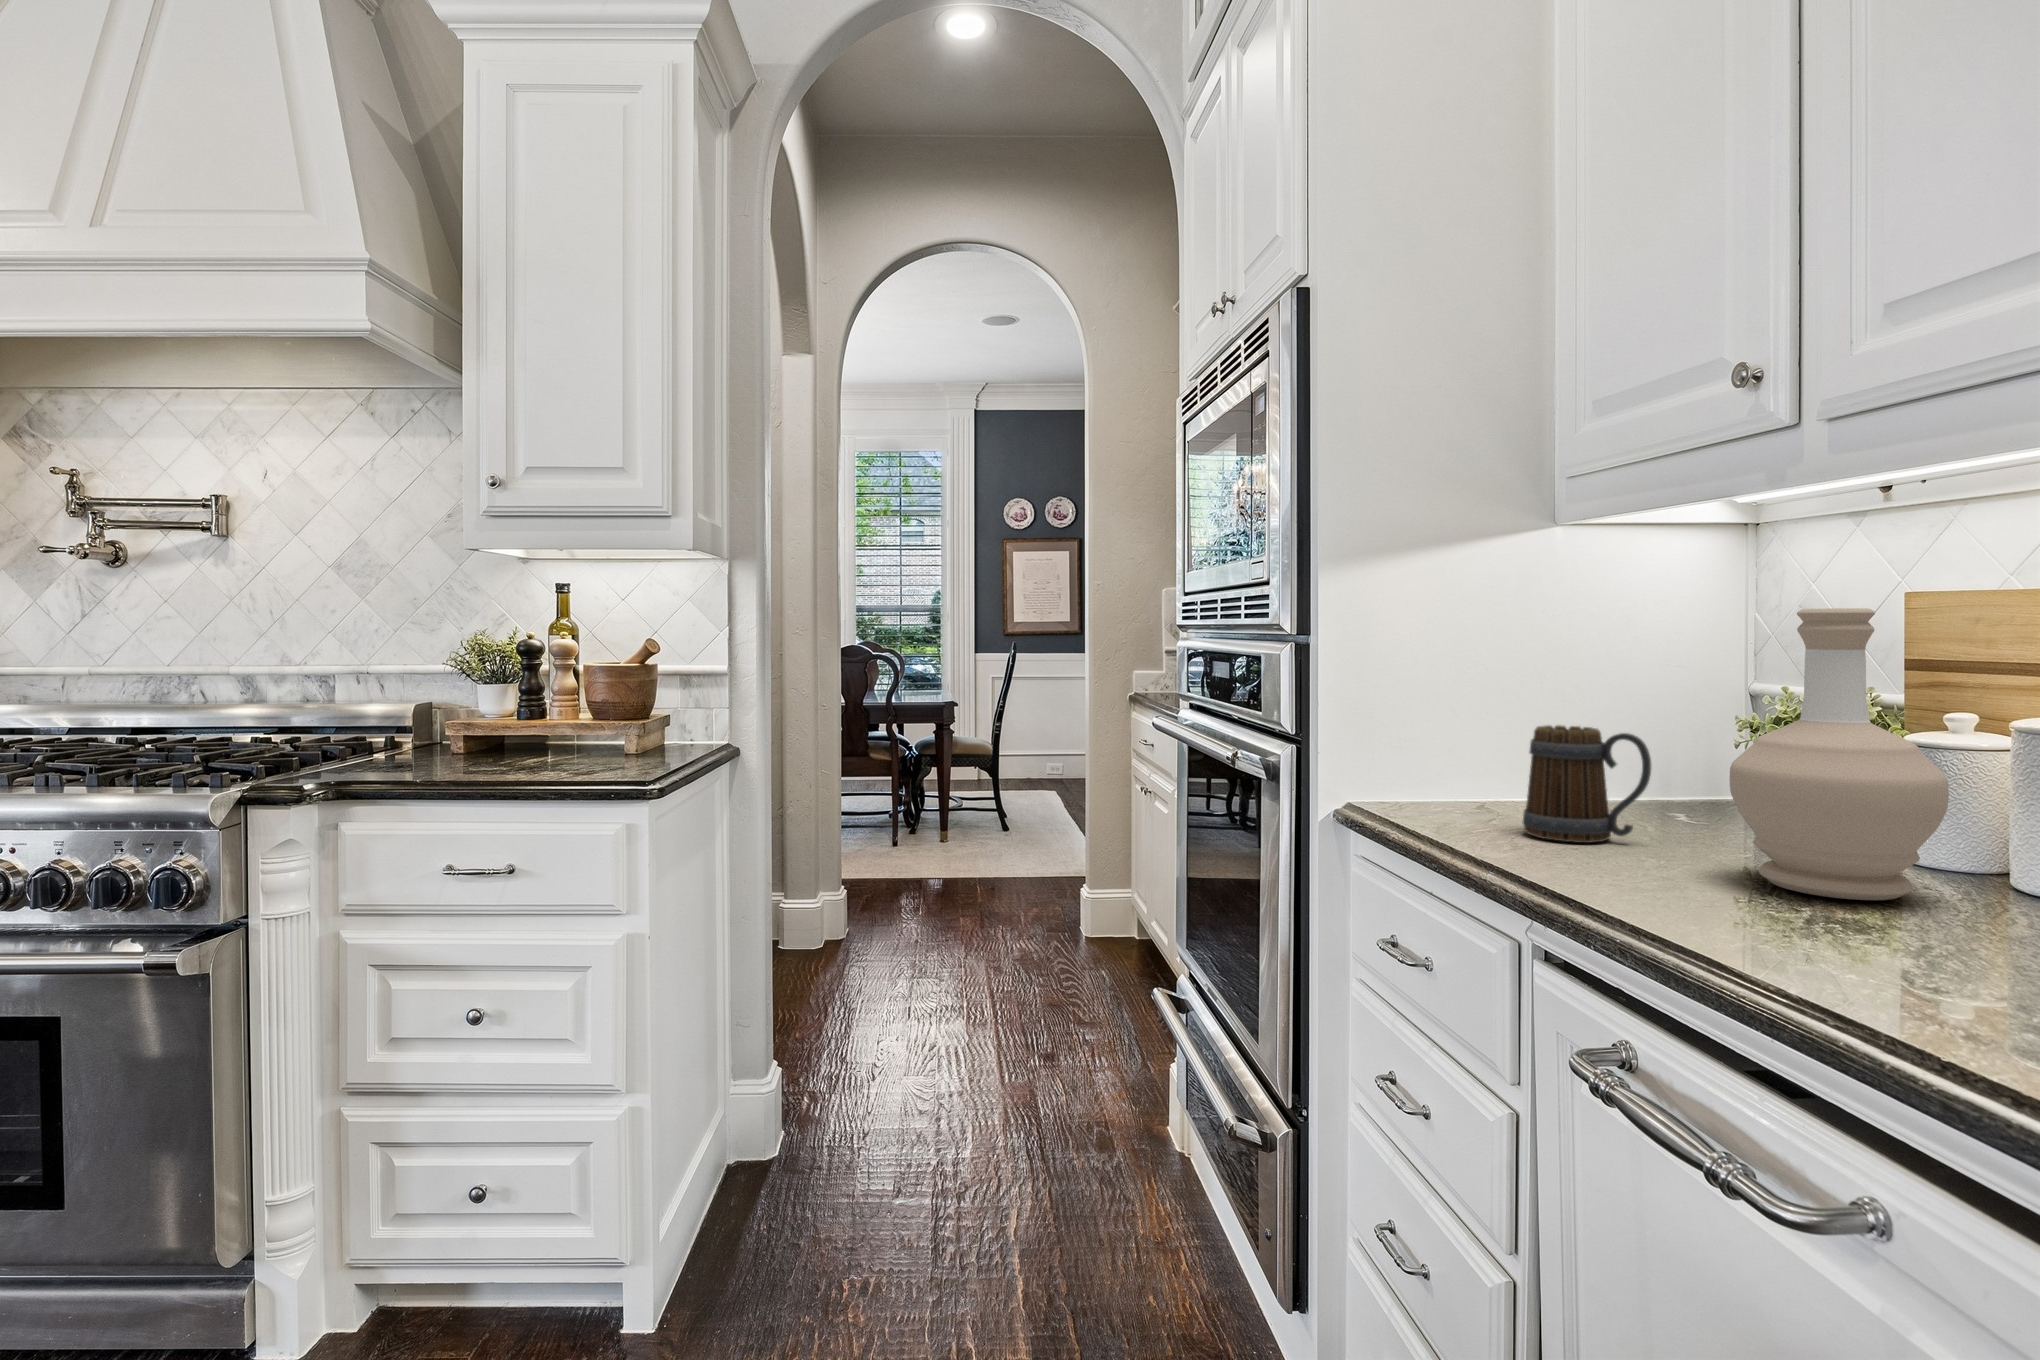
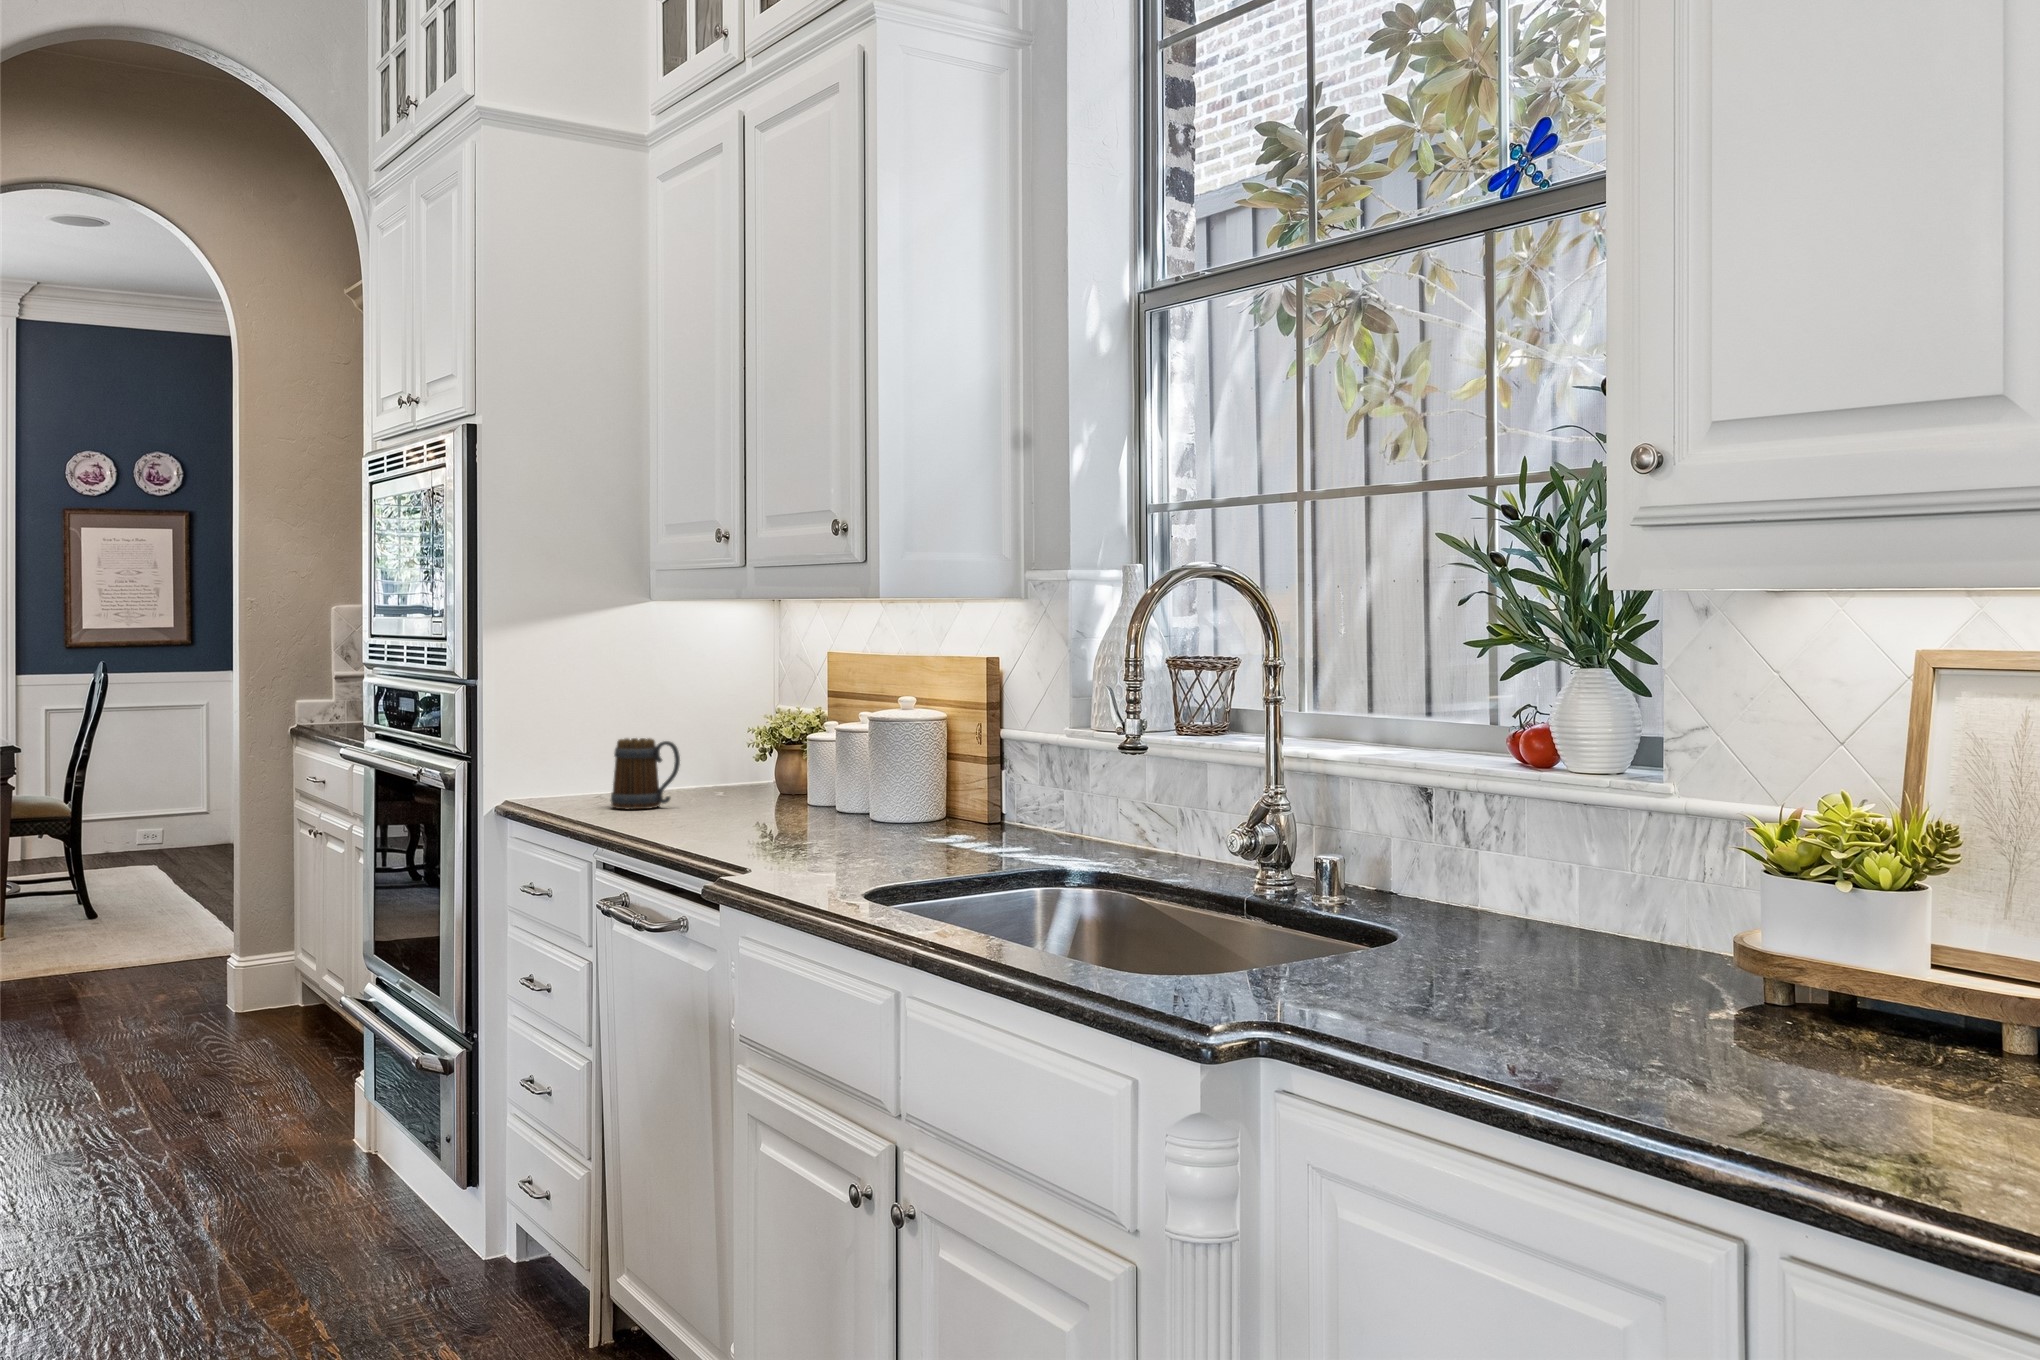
bottle: present [1730,608,1949,900] -> none [701,670,792,820]

